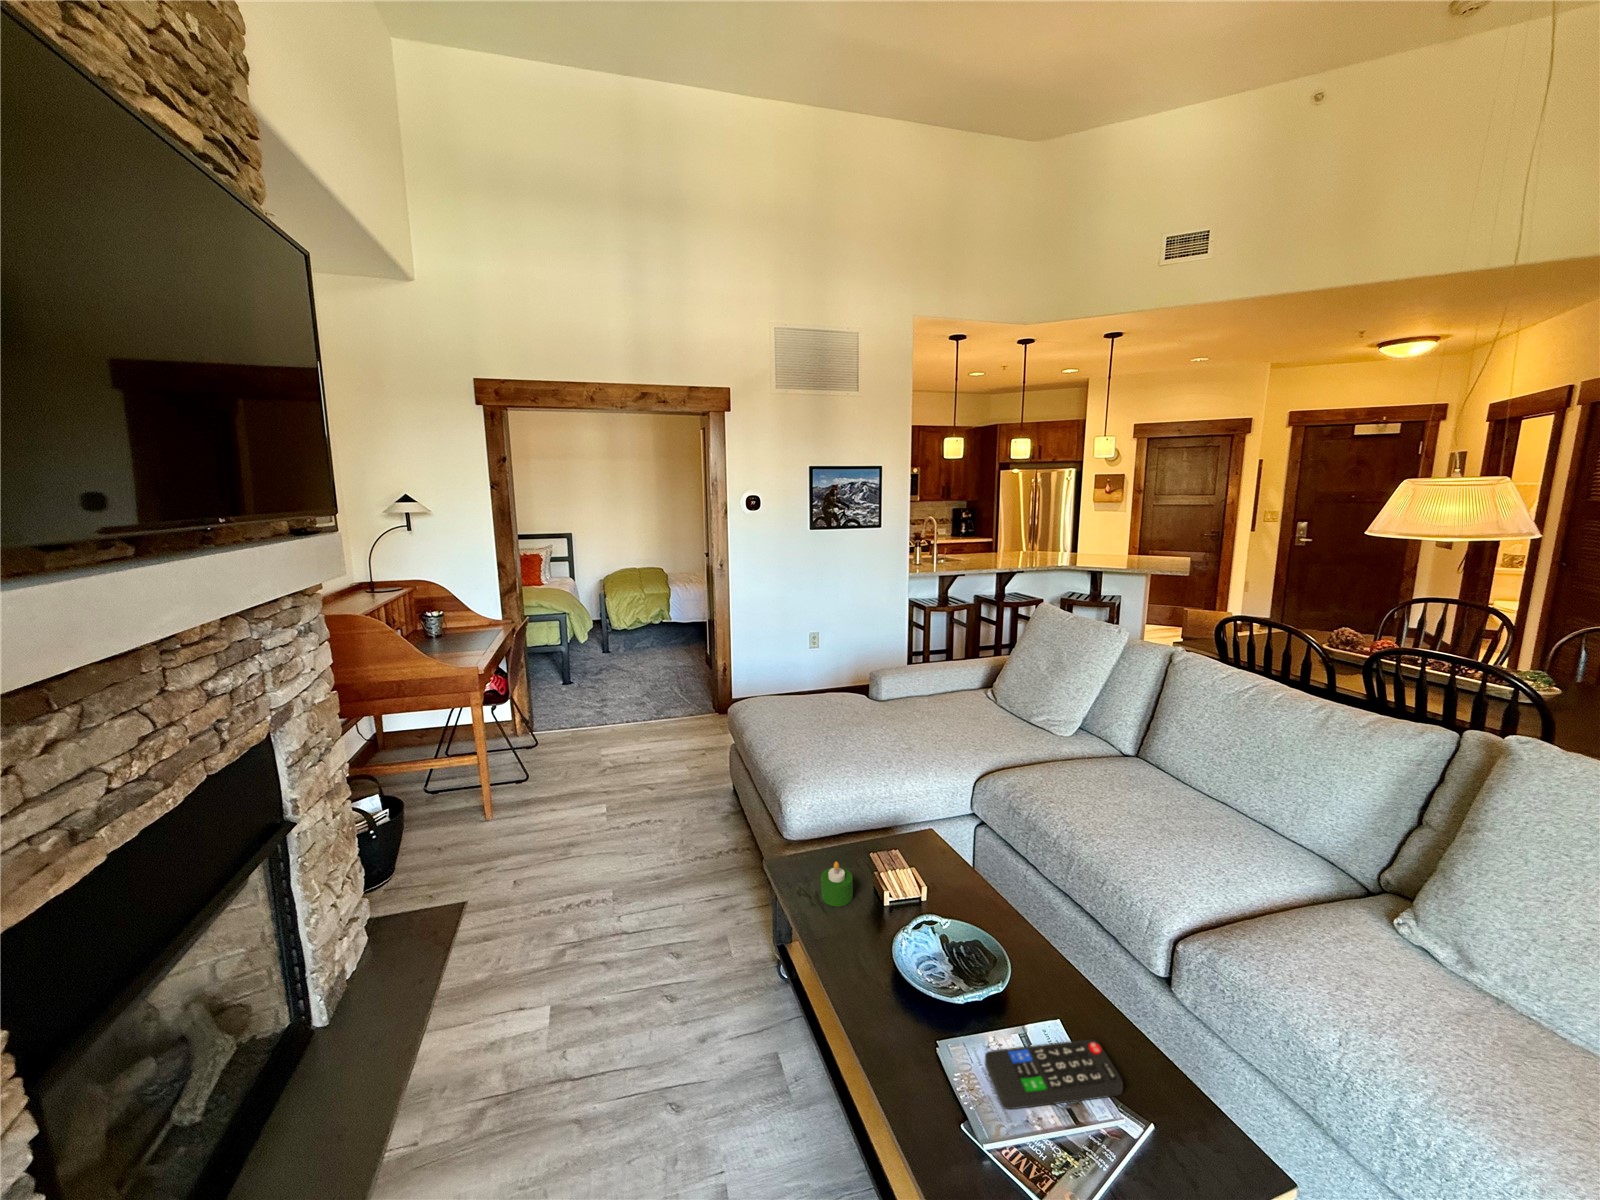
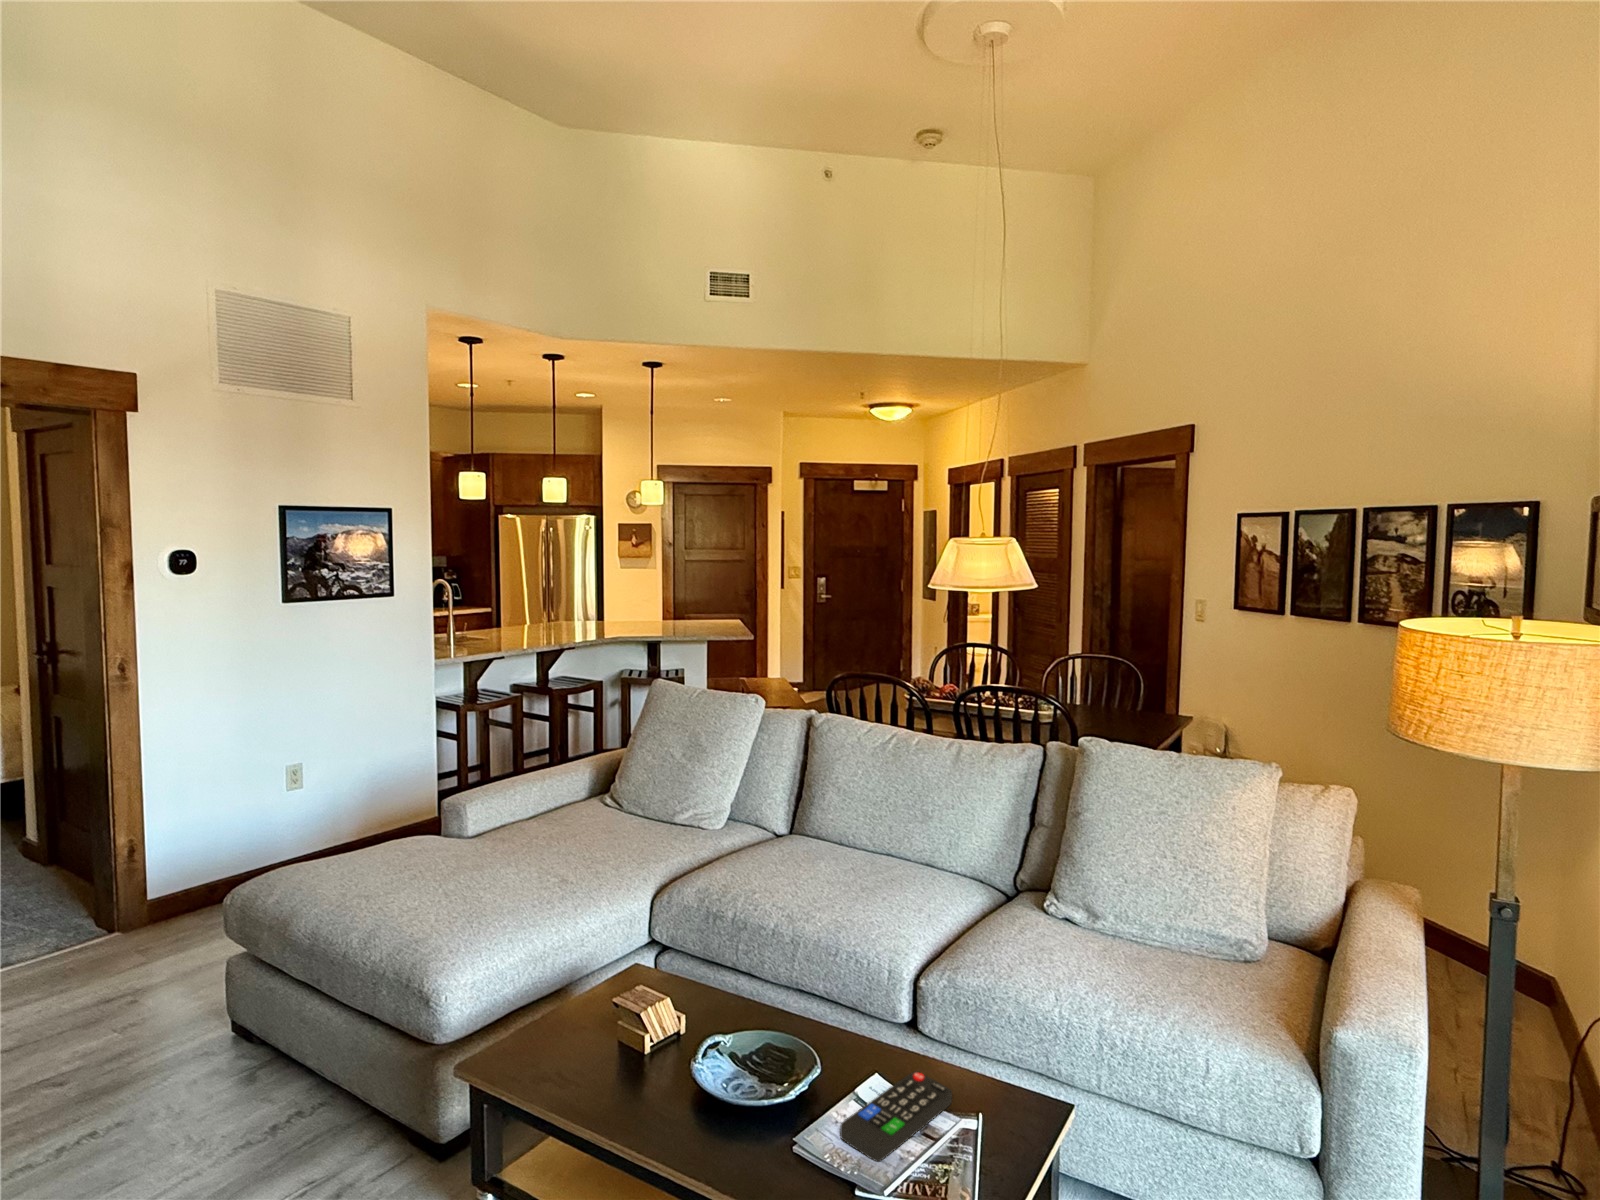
candle: present [821,862,853,907] -> none [557,1018,601,1081]

